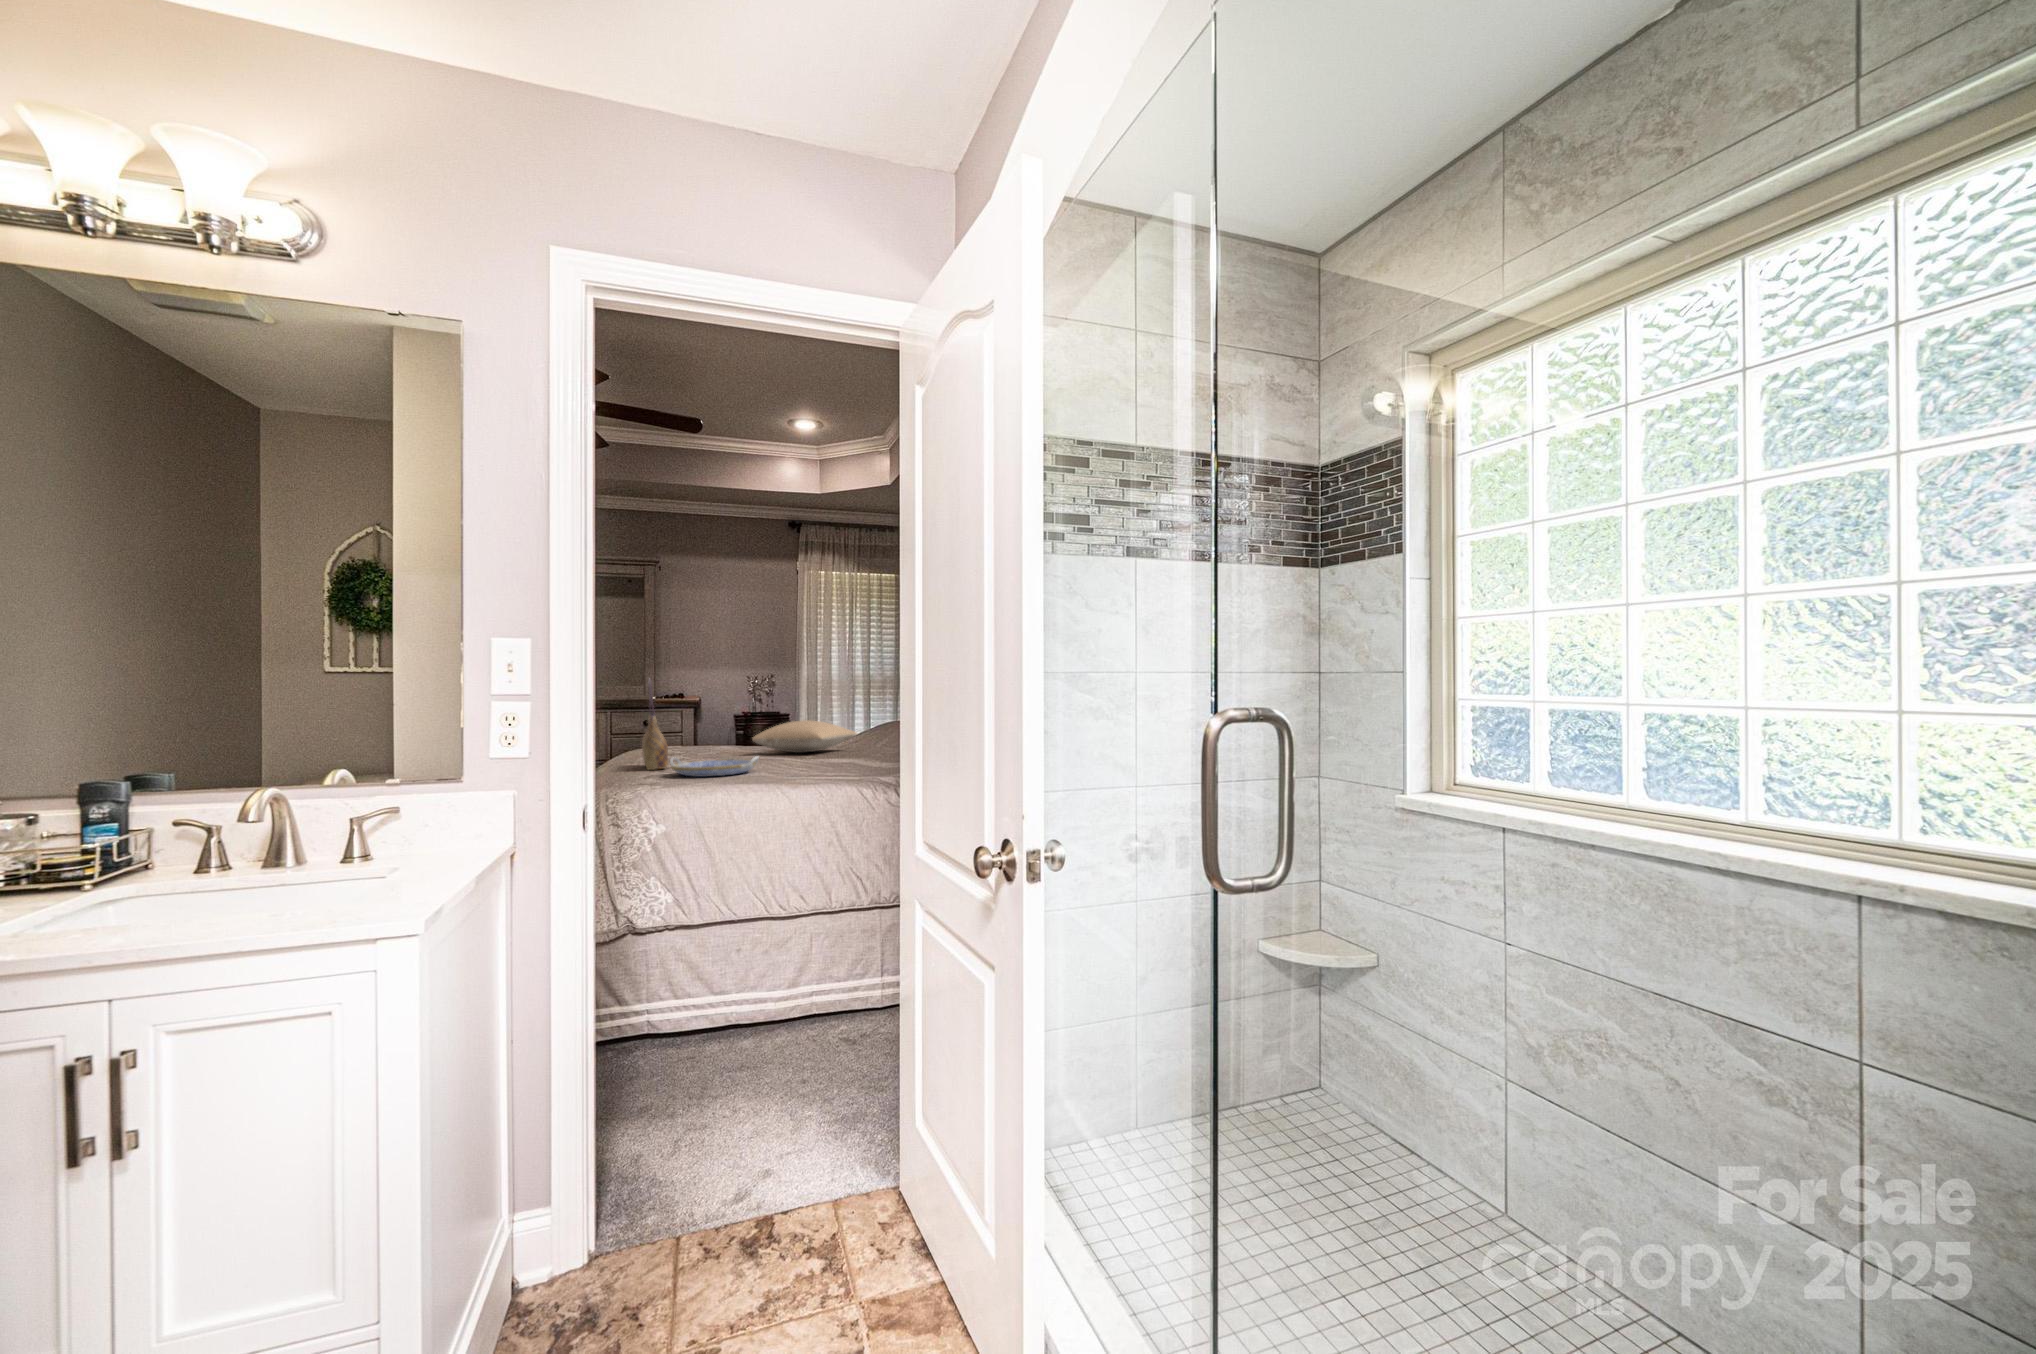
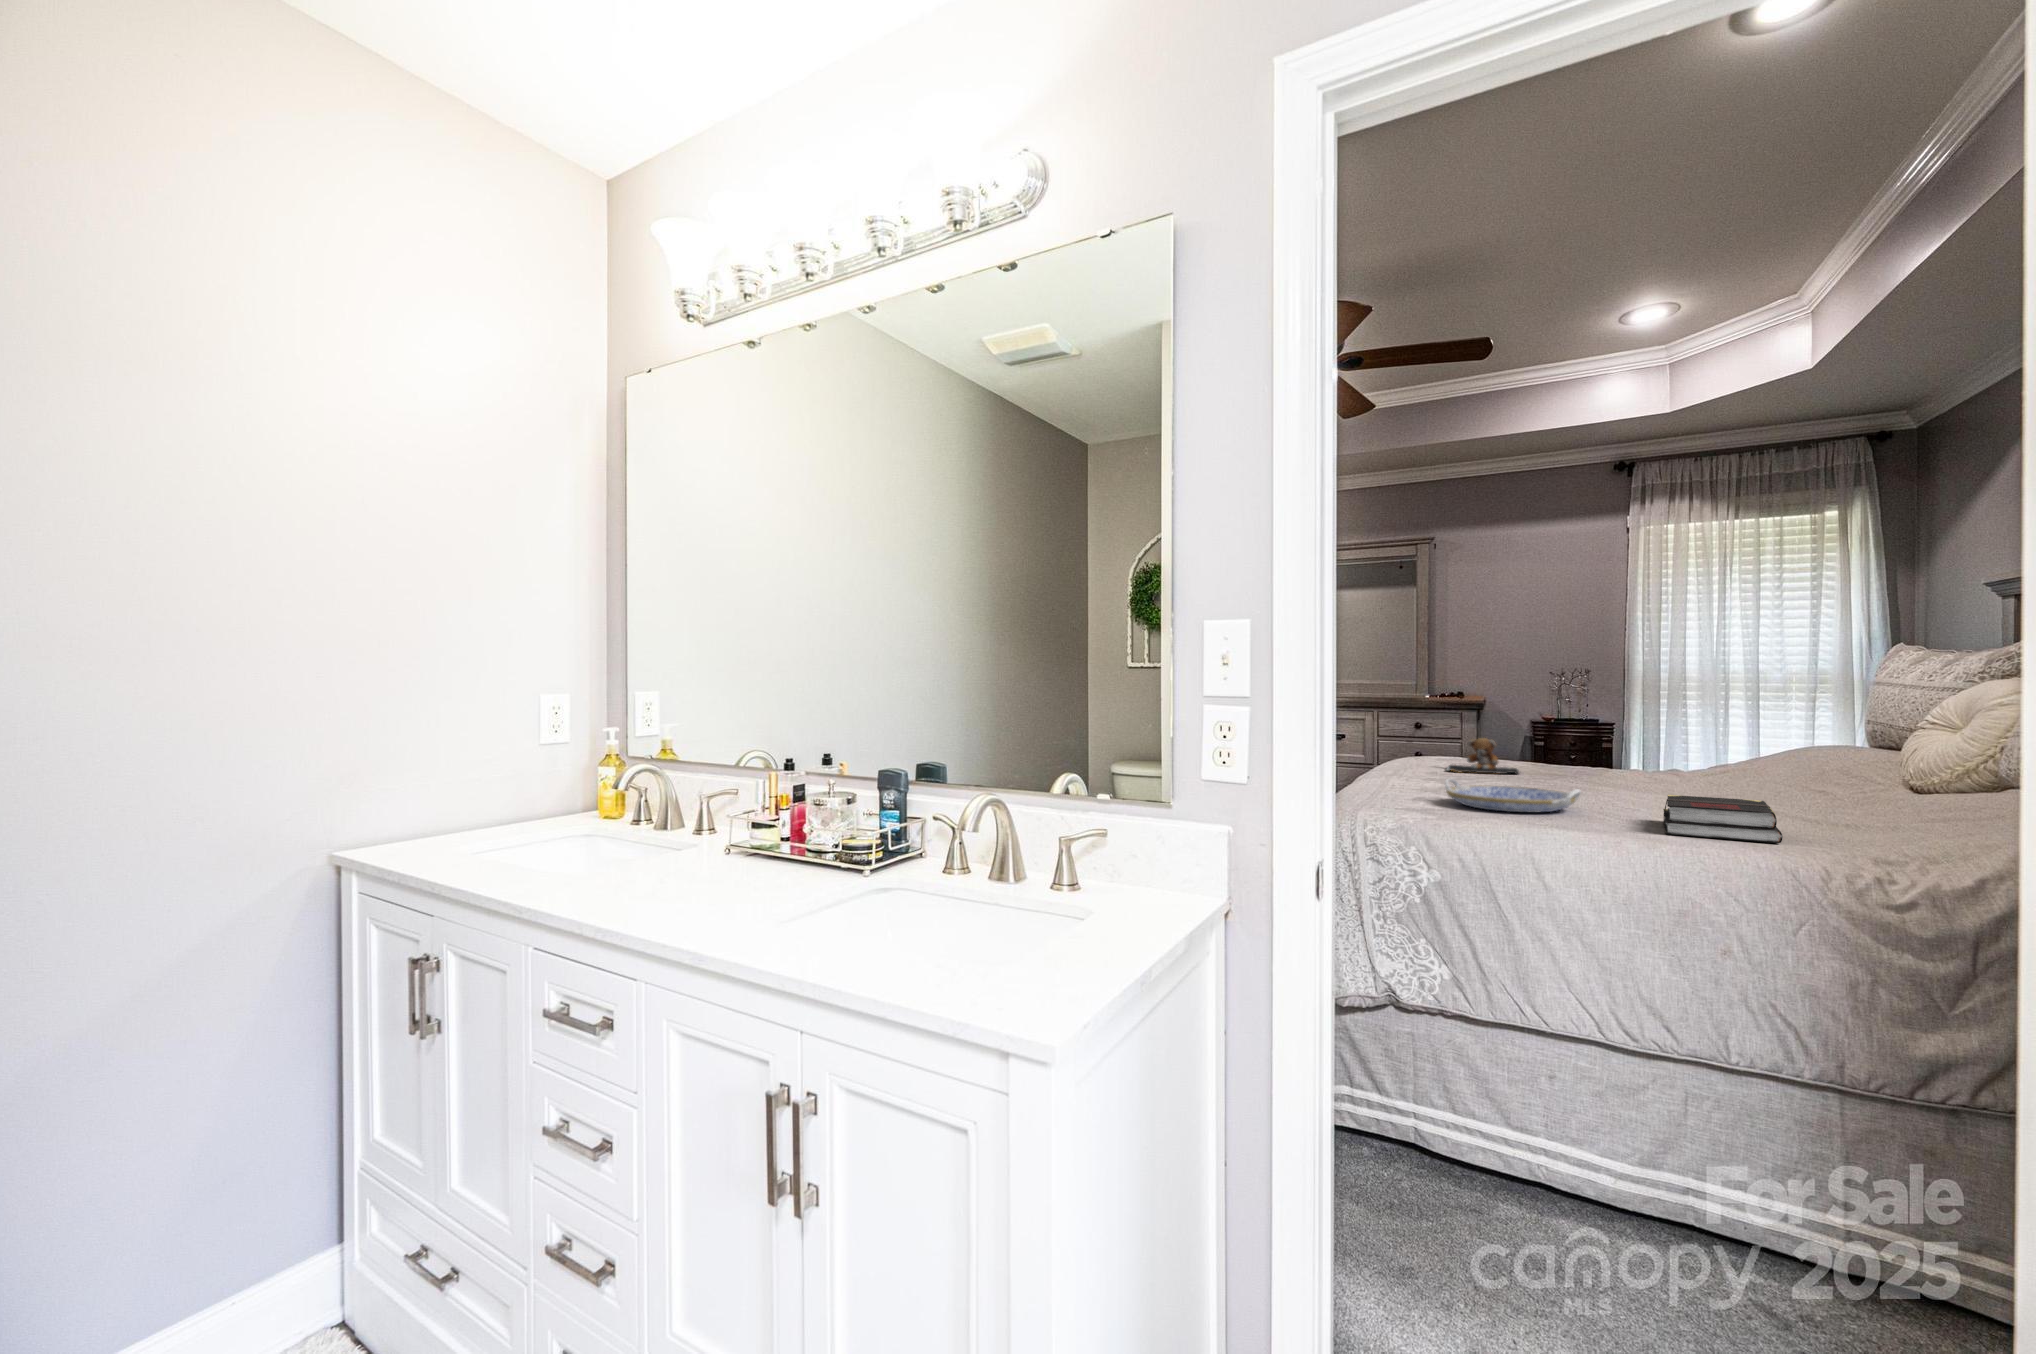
tote bag: present [642,679,668,770] -> none [1409,674,1443,790]
pillow: present [752,720,857,753] -> none [1563,736,1756,783]
teddy bear: none [669,729,724,757] -> present [1447,738,1519,774]
book: none [802,753,856,777] -> present [1663,795,1783,843]

